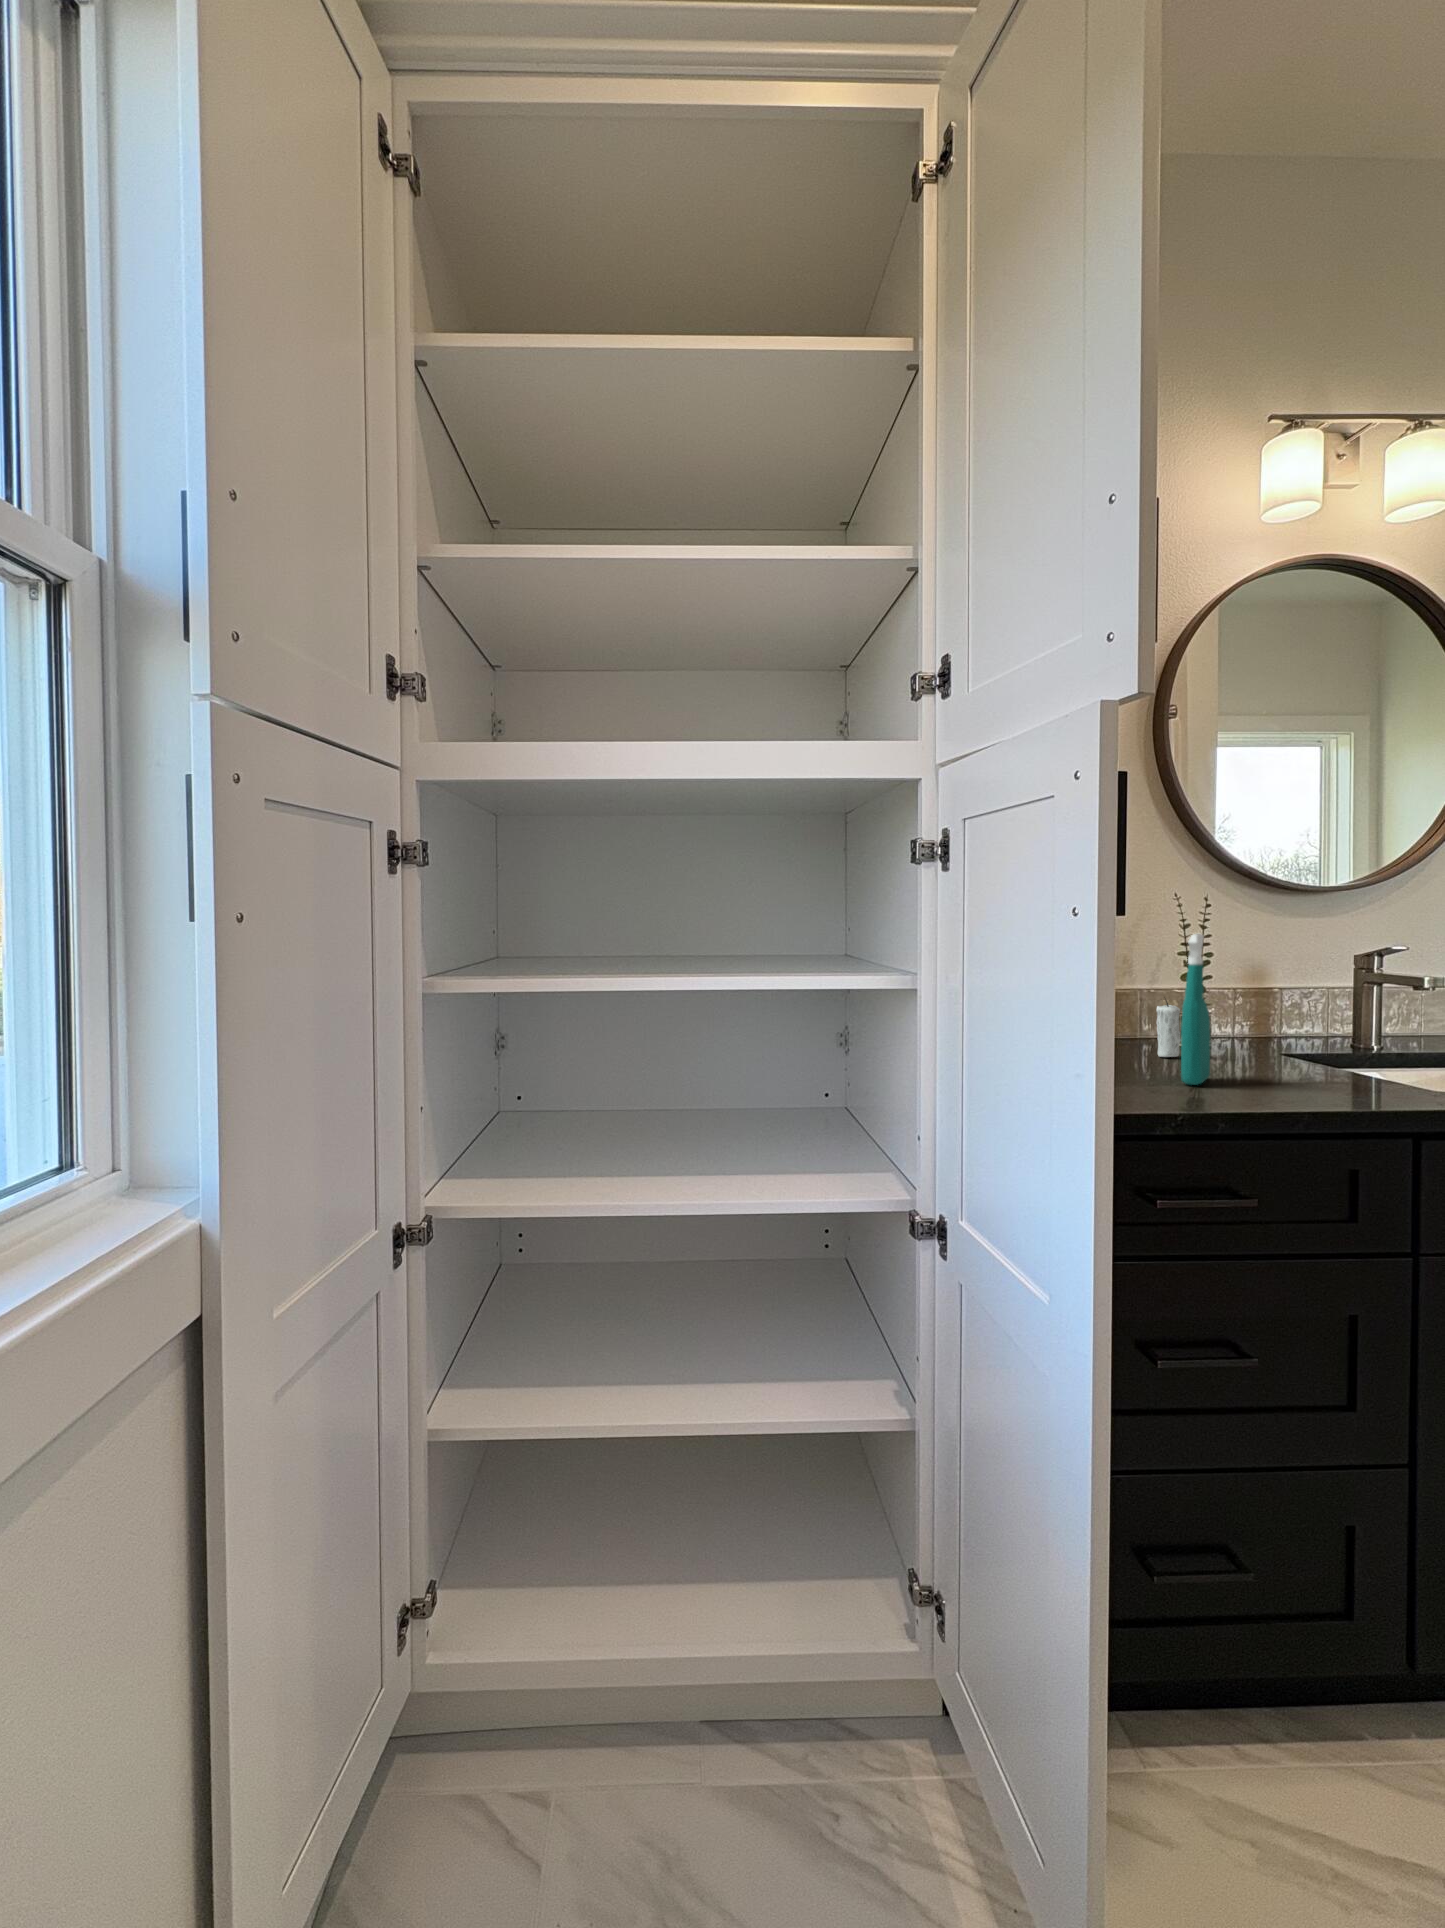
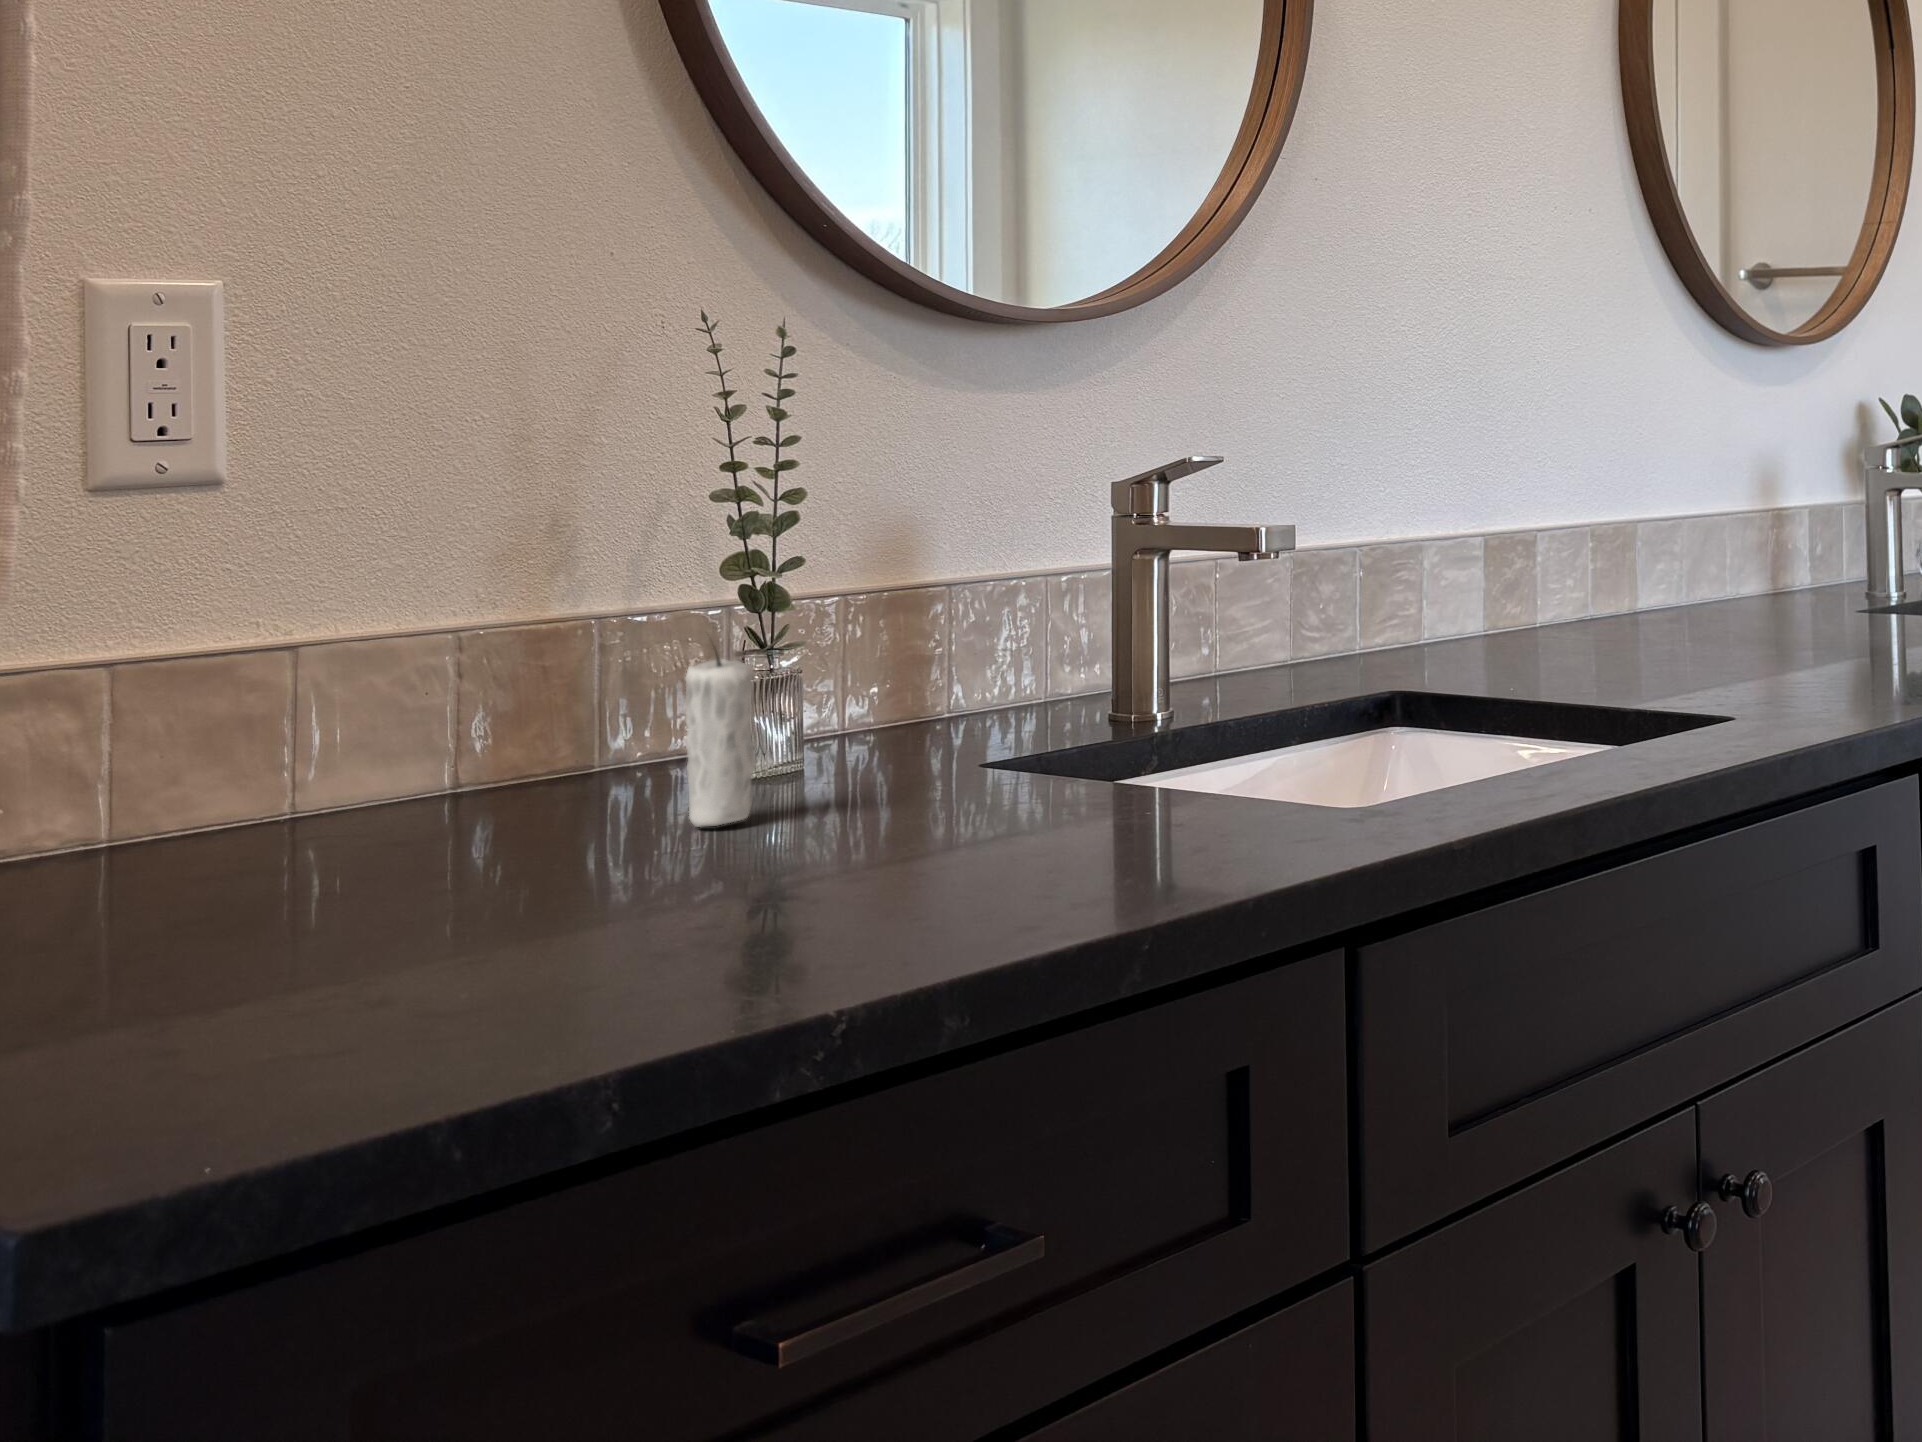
spray bottle: present [1181,934,1210,1085] -> none [868,438,936,930]

